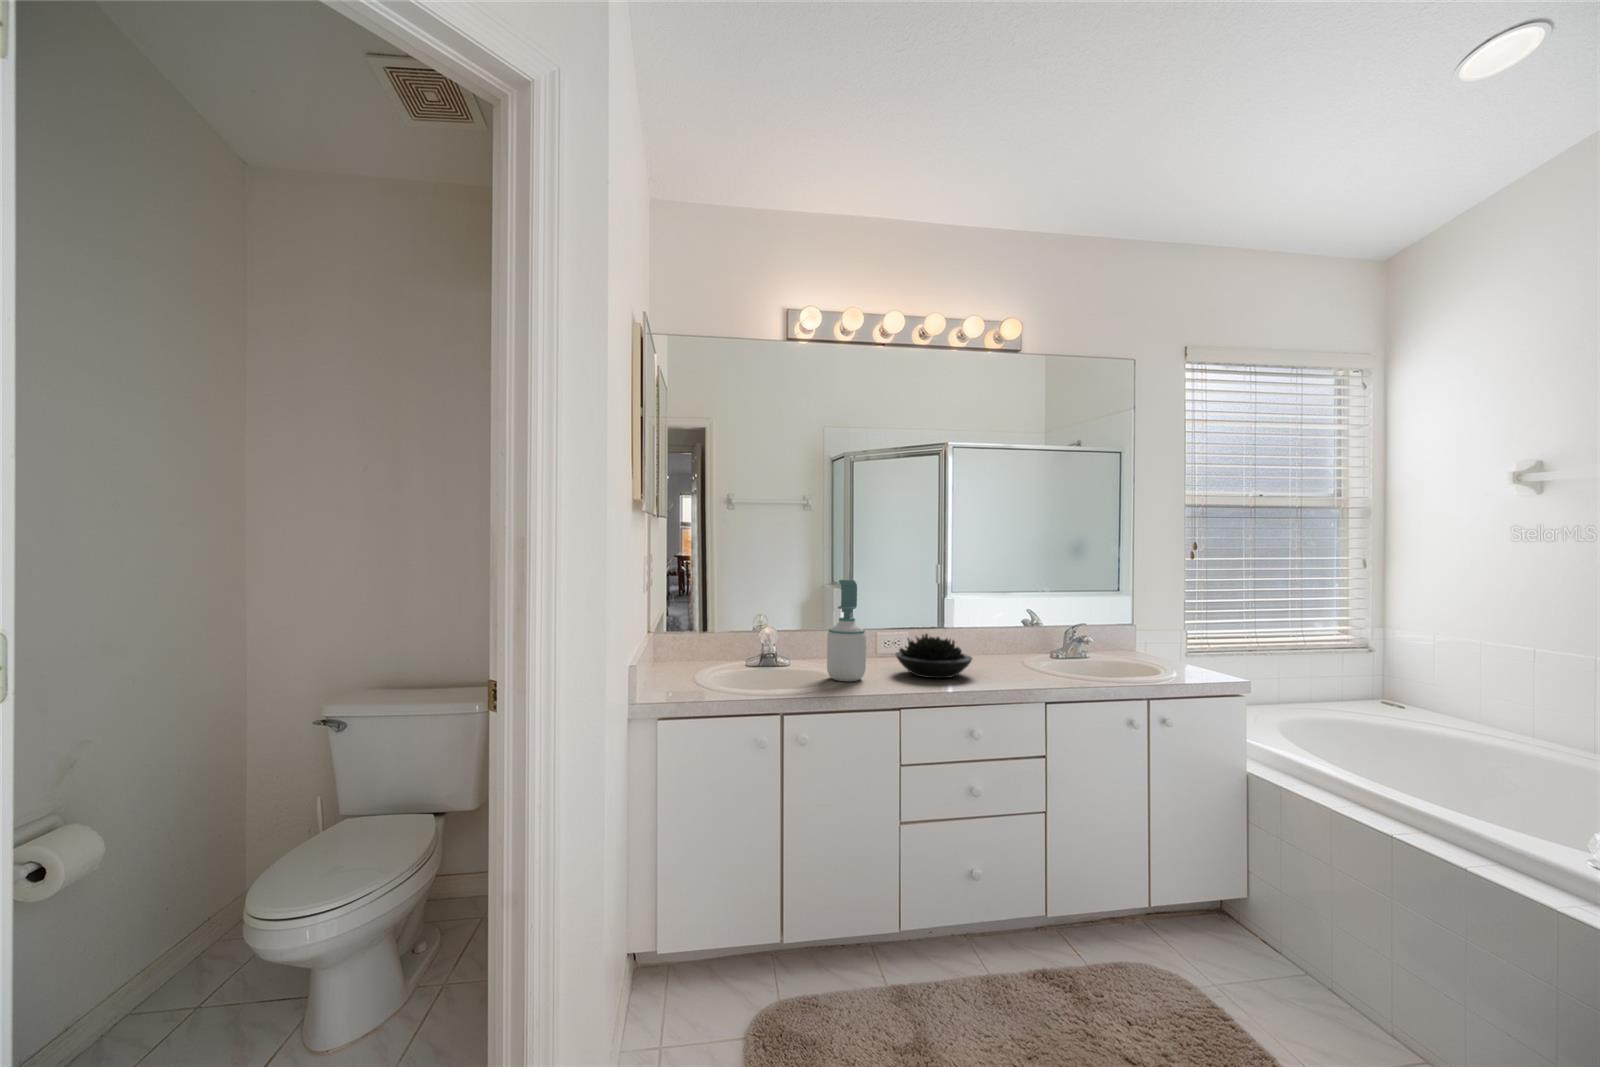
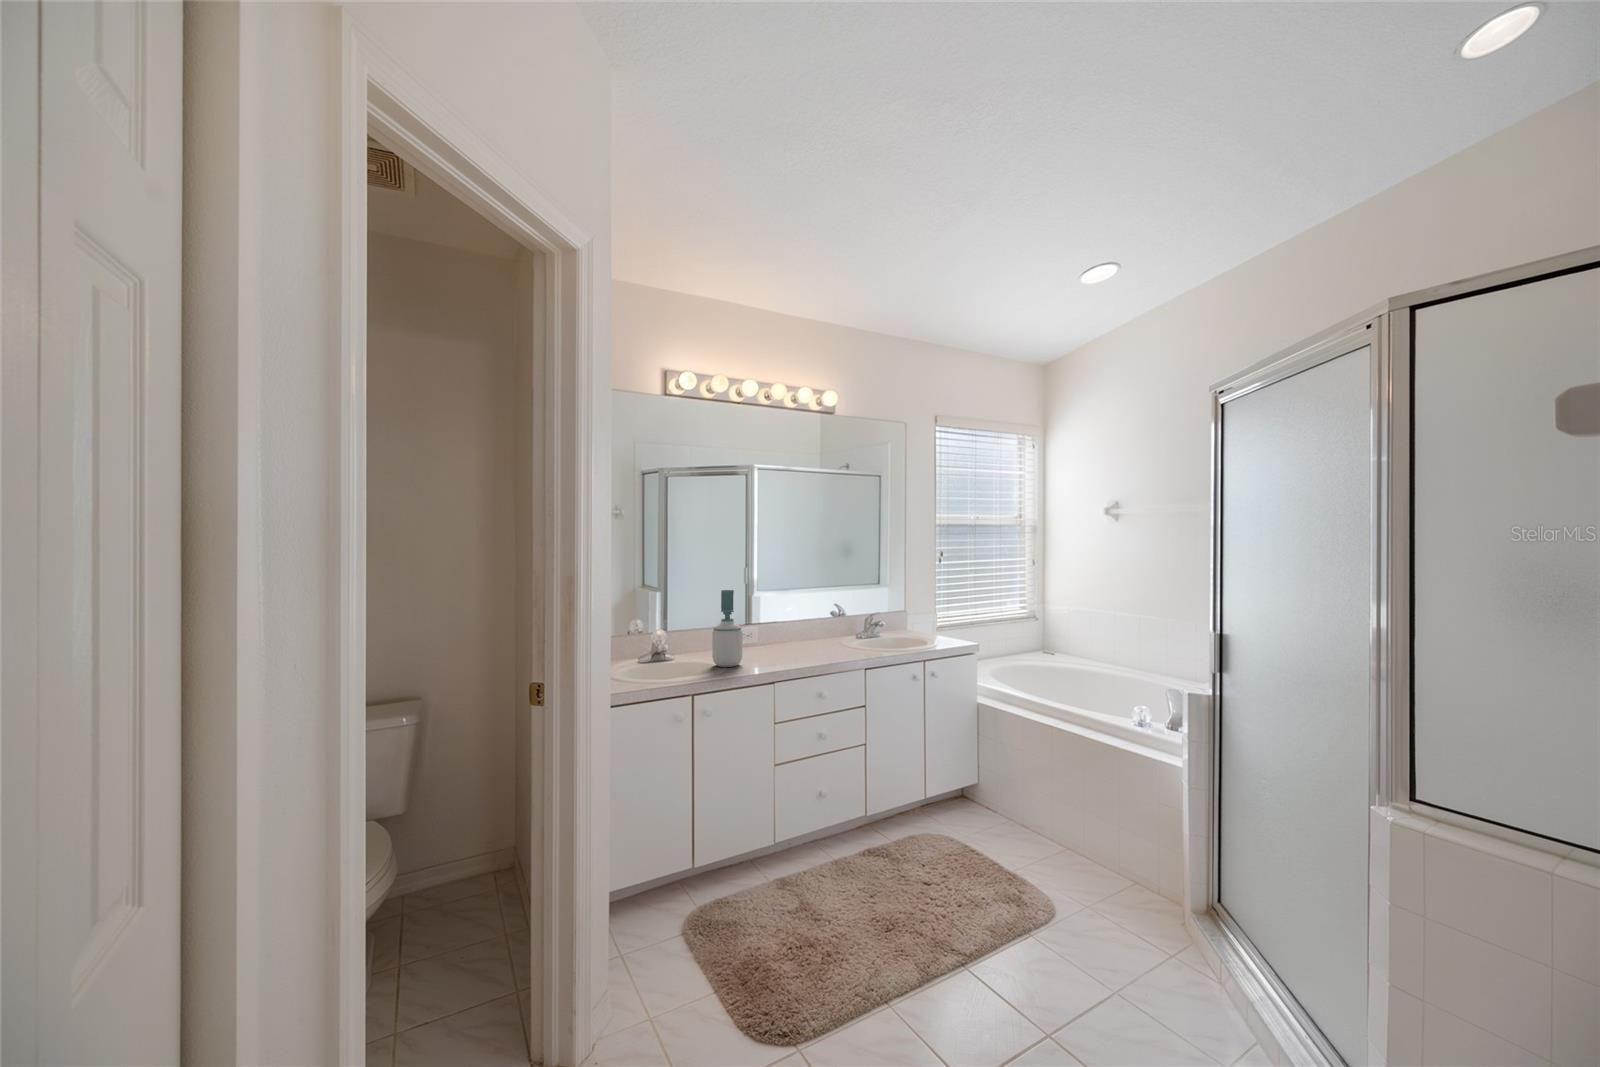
succulent plant: present [896,634,972,678] -> none [759,626,815,659]

